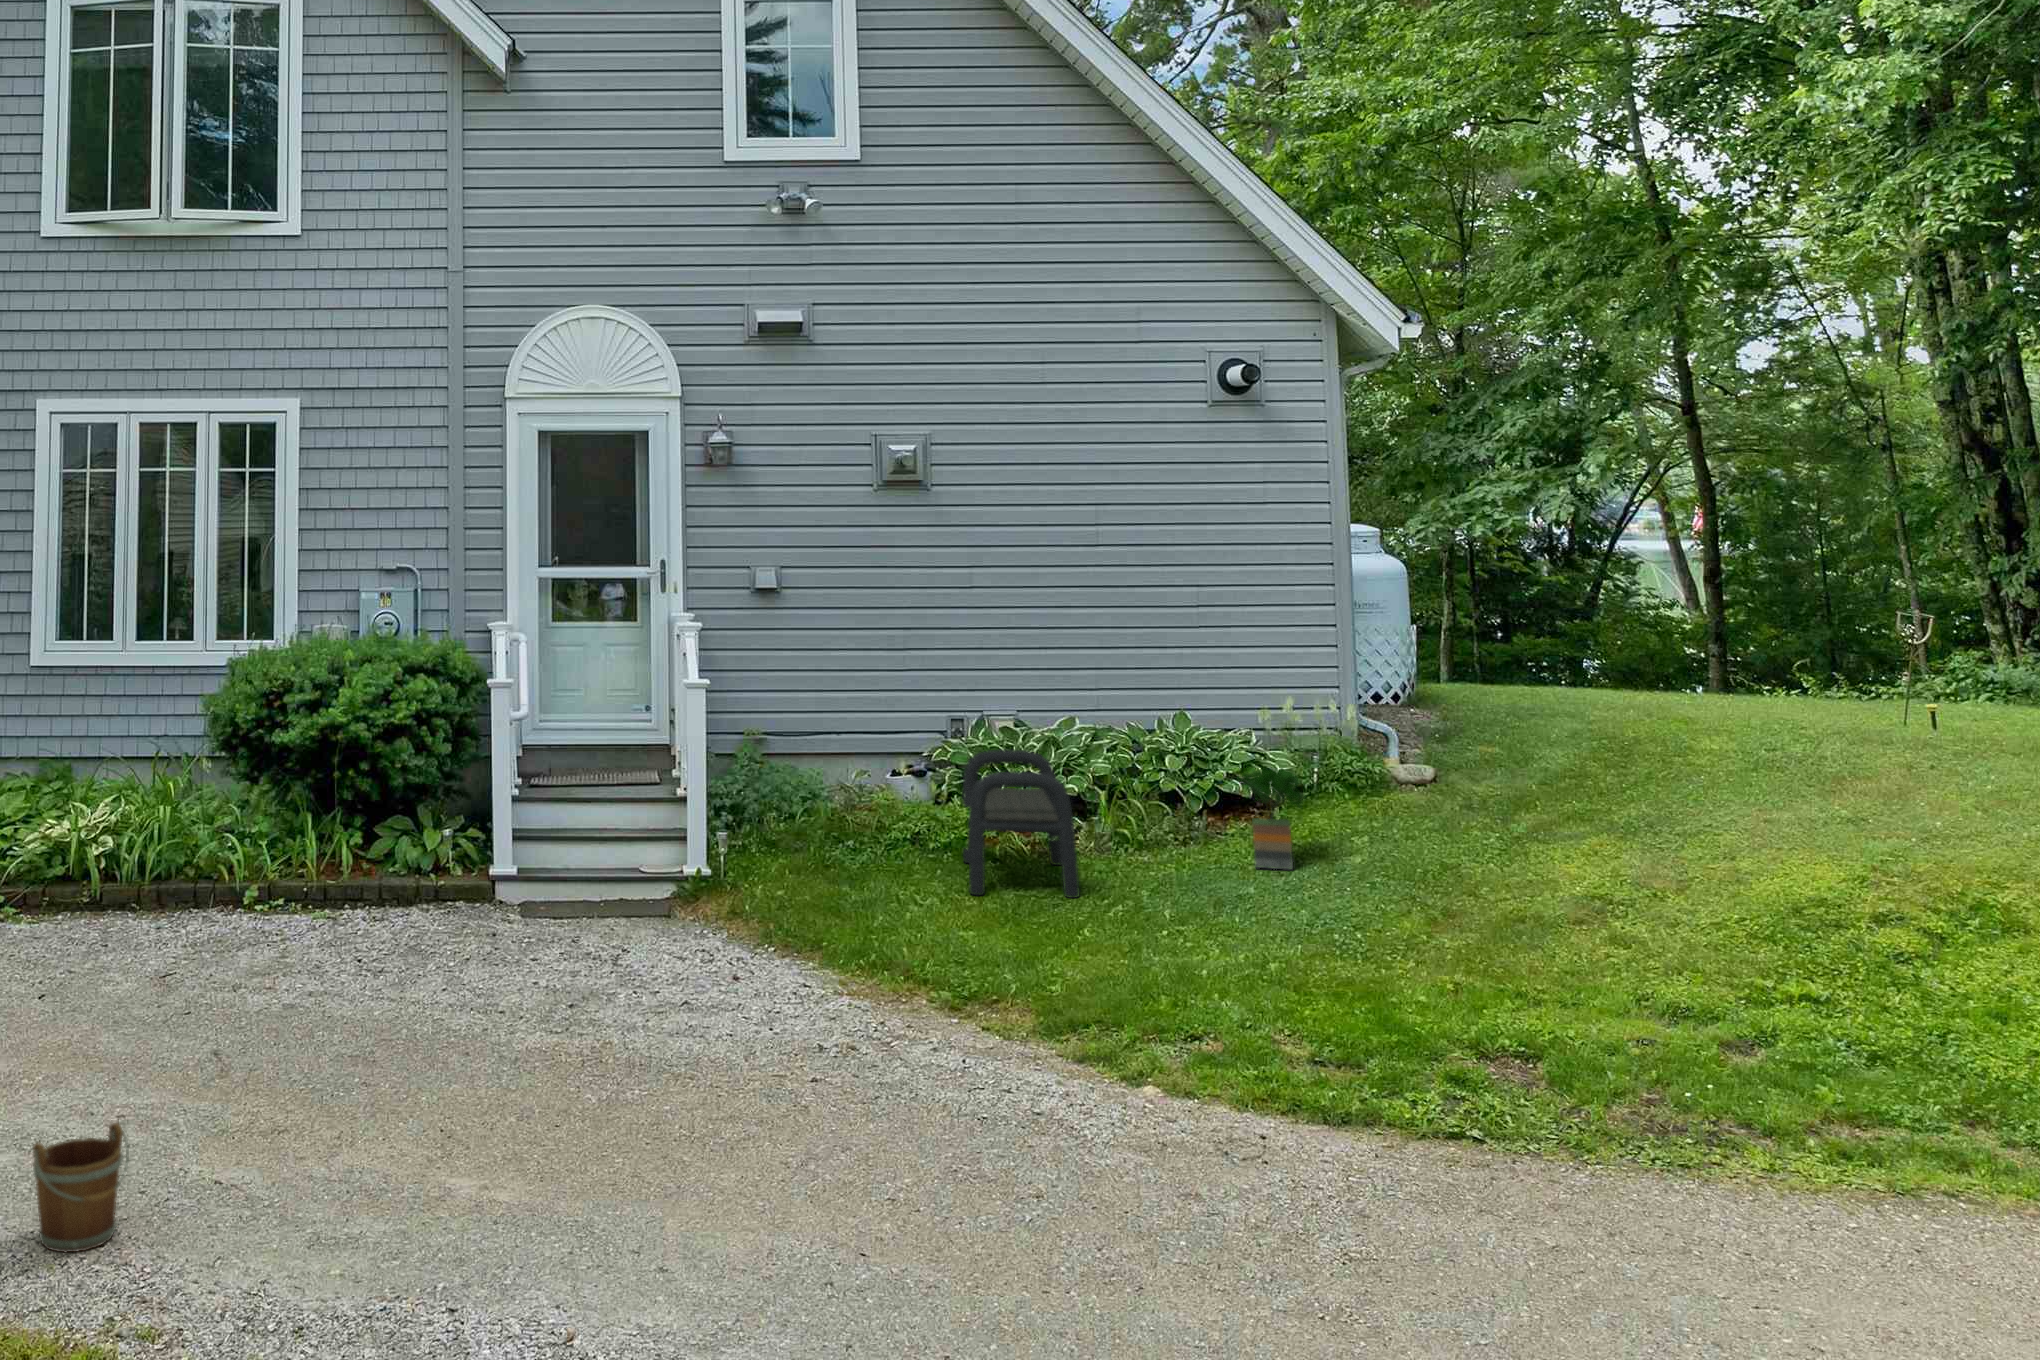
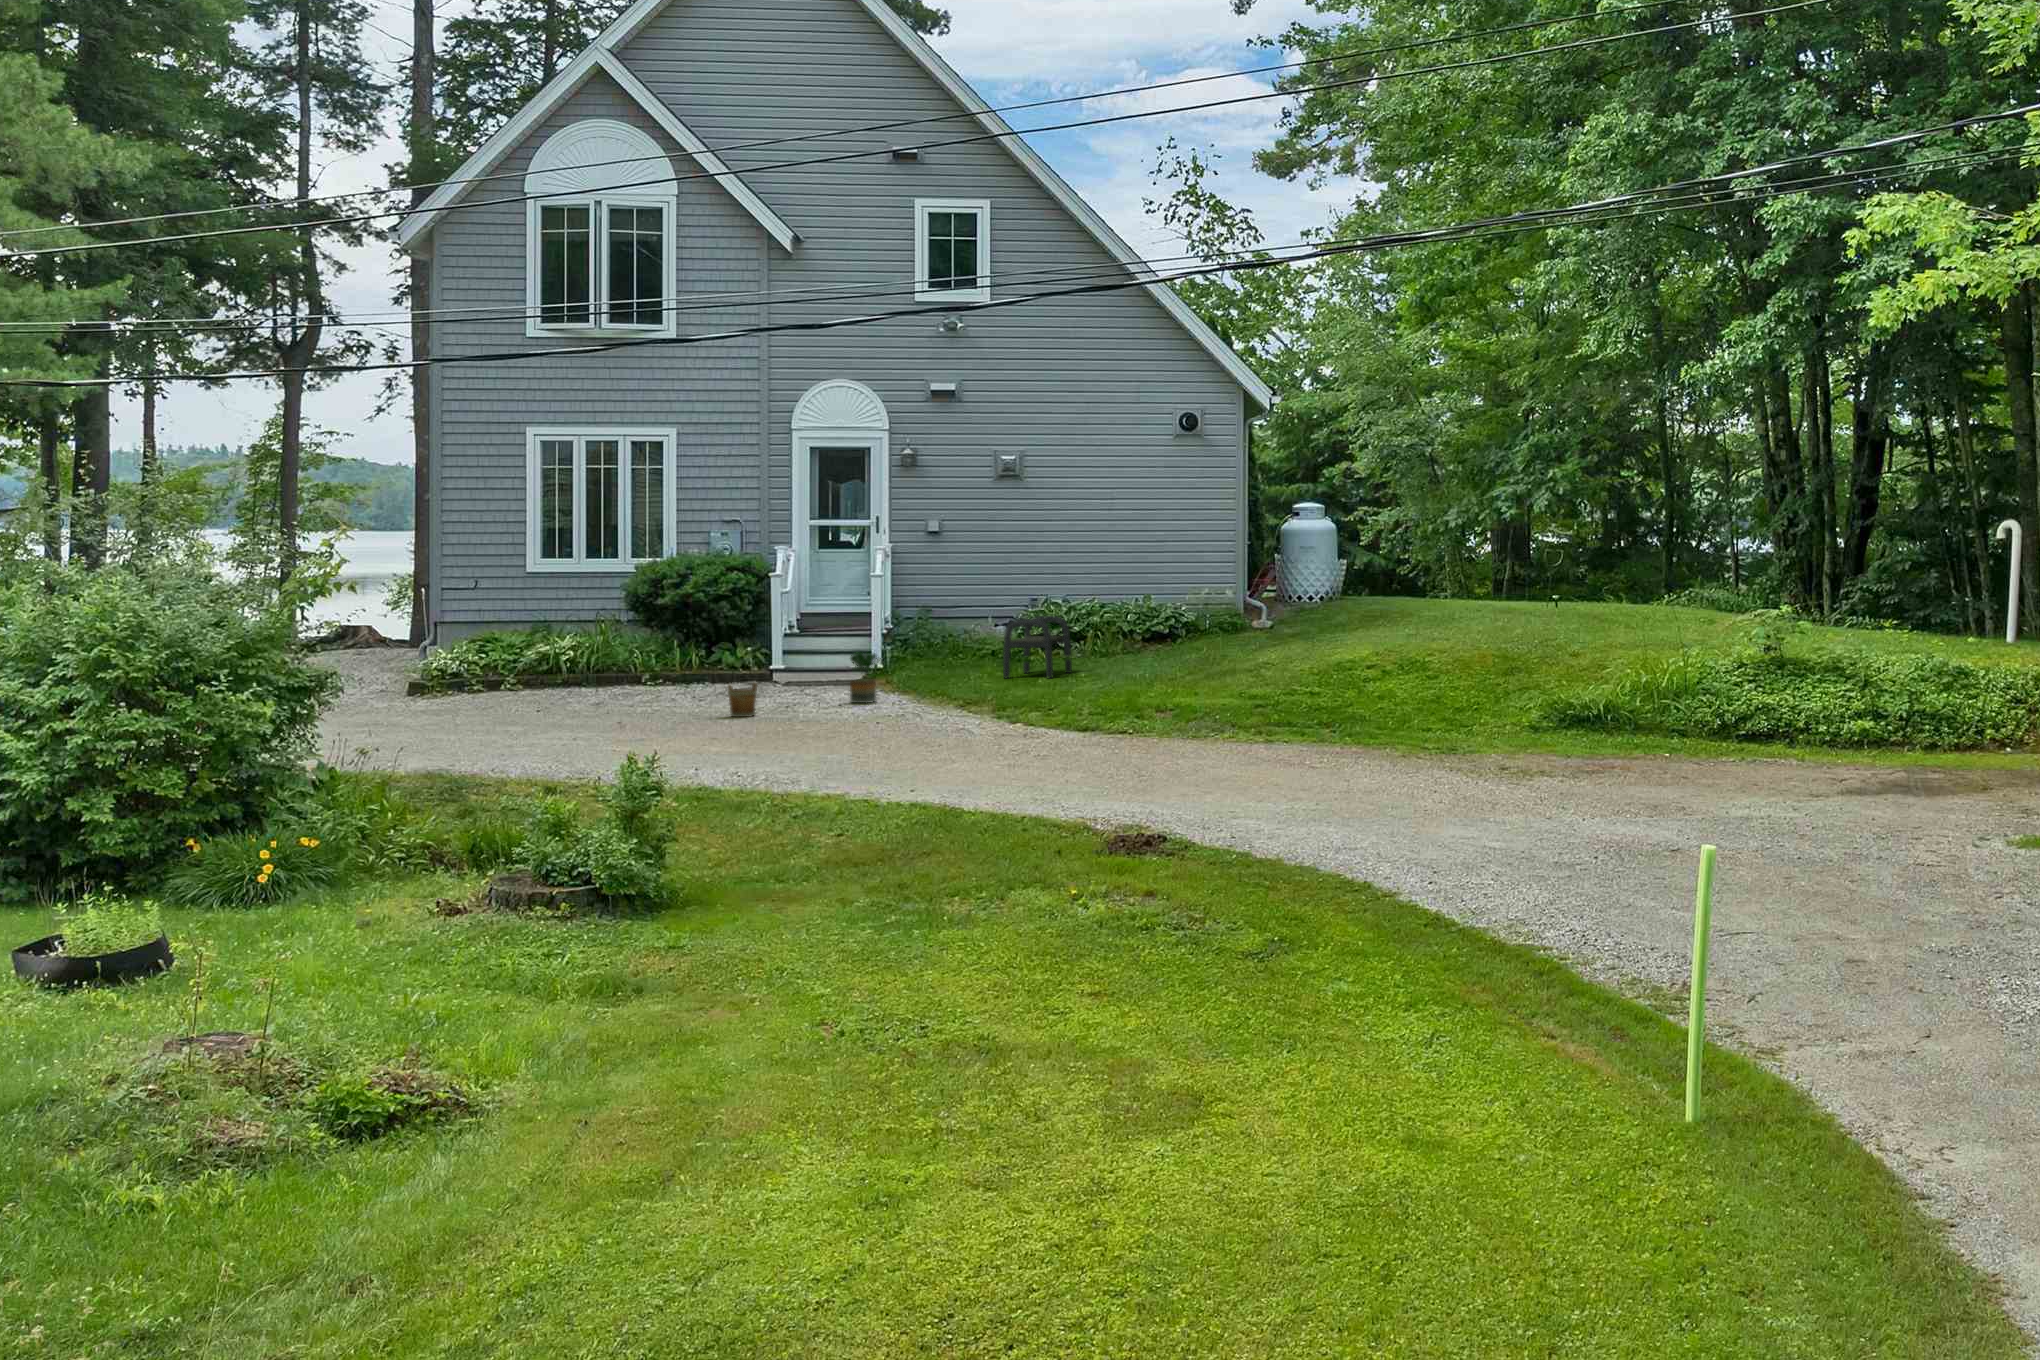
potted tree: present [1238,769,1305,869] -> present [850,652,881,703]
bucket: present [33,1123,129,1252] -> present [728,683,760,717]

